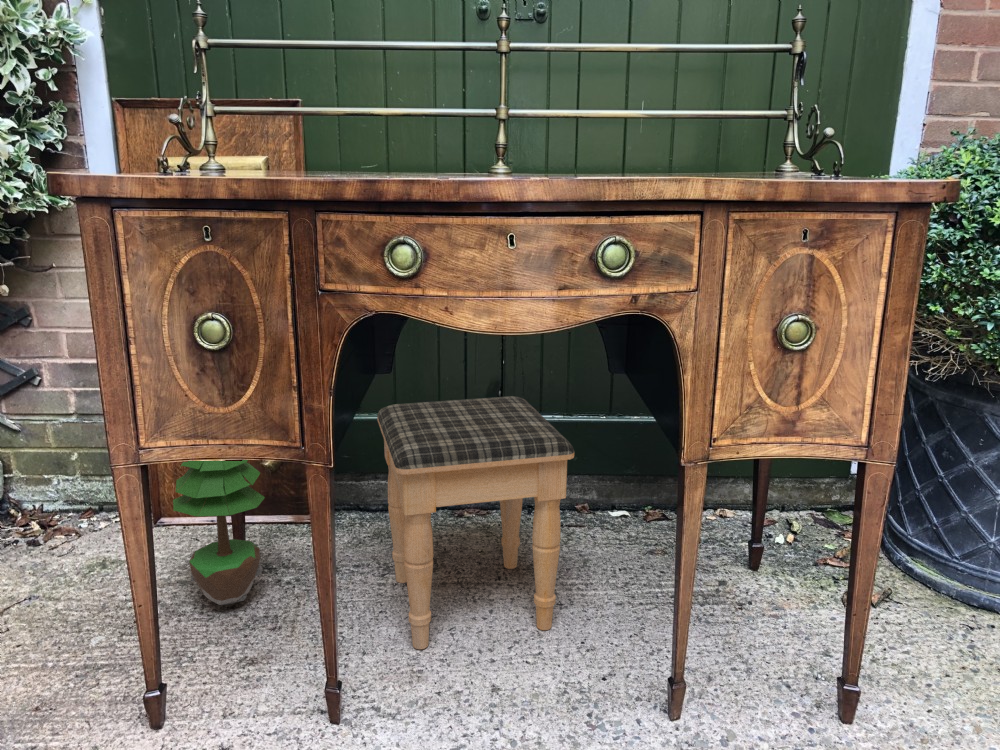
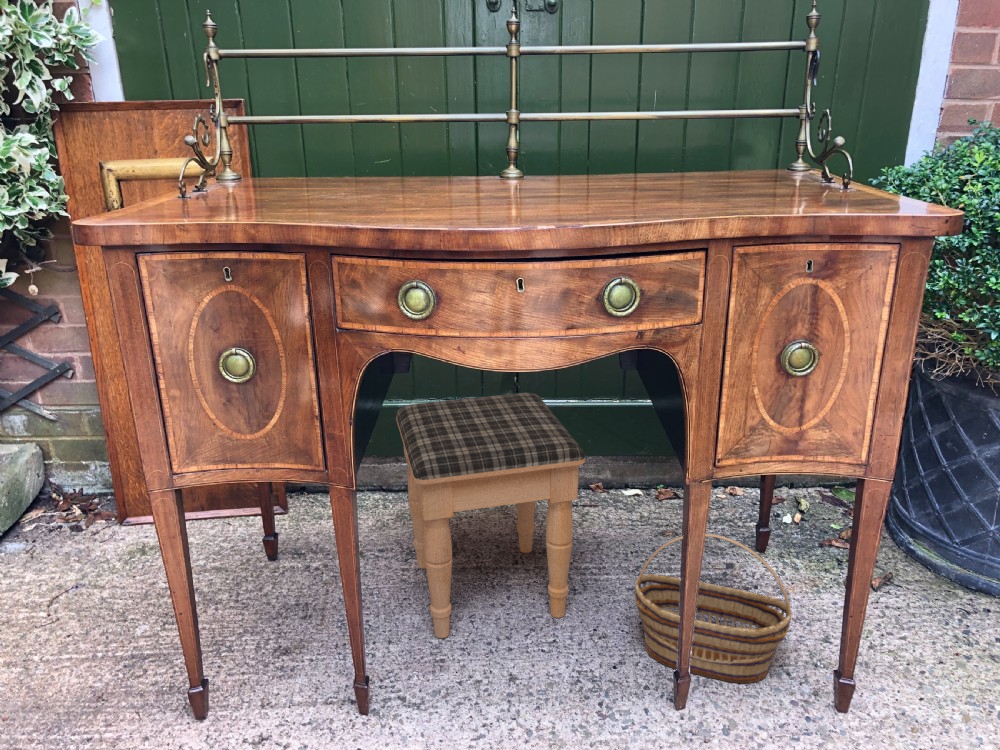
potted tree: present [173,460,265,605] -> none [206,389,292,594]
basket: none [626,530,792,694] -> present [635,534,792,684]

